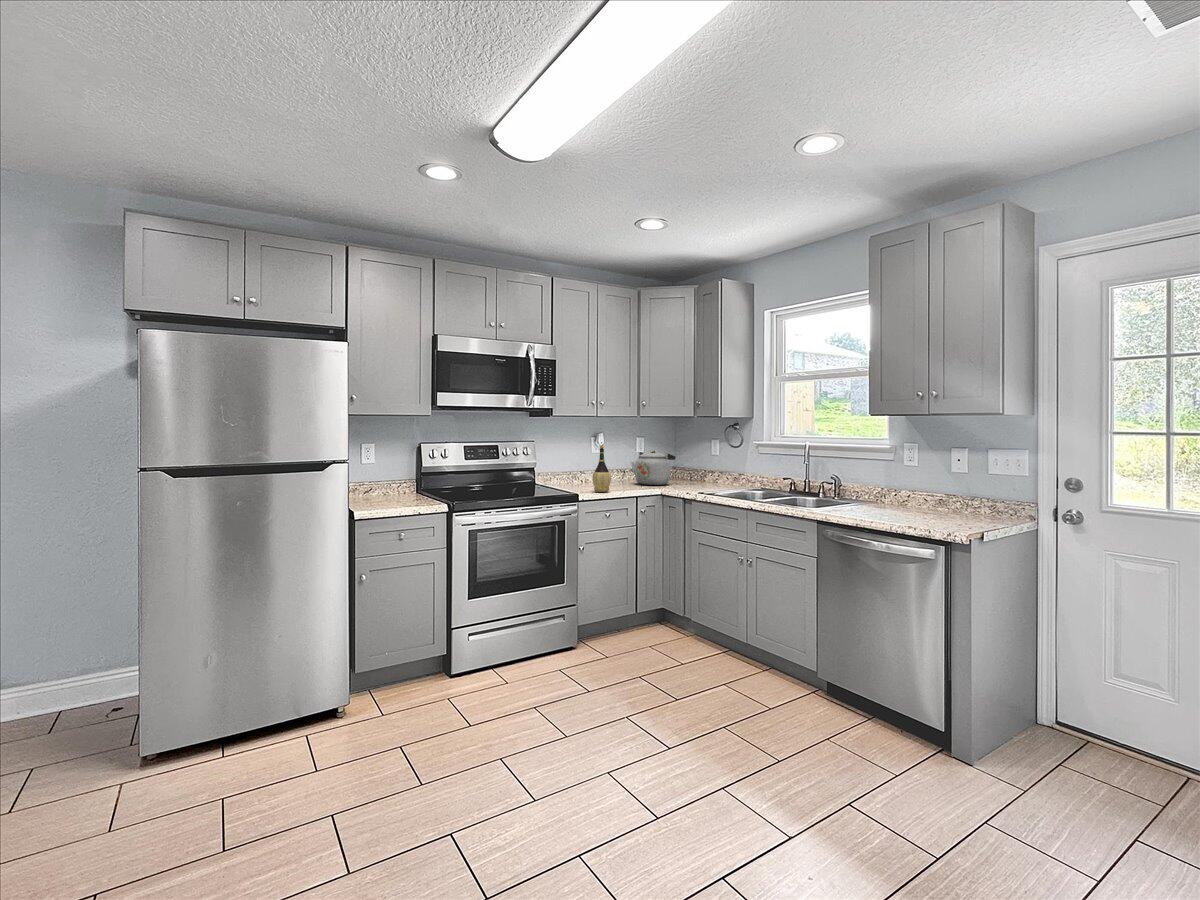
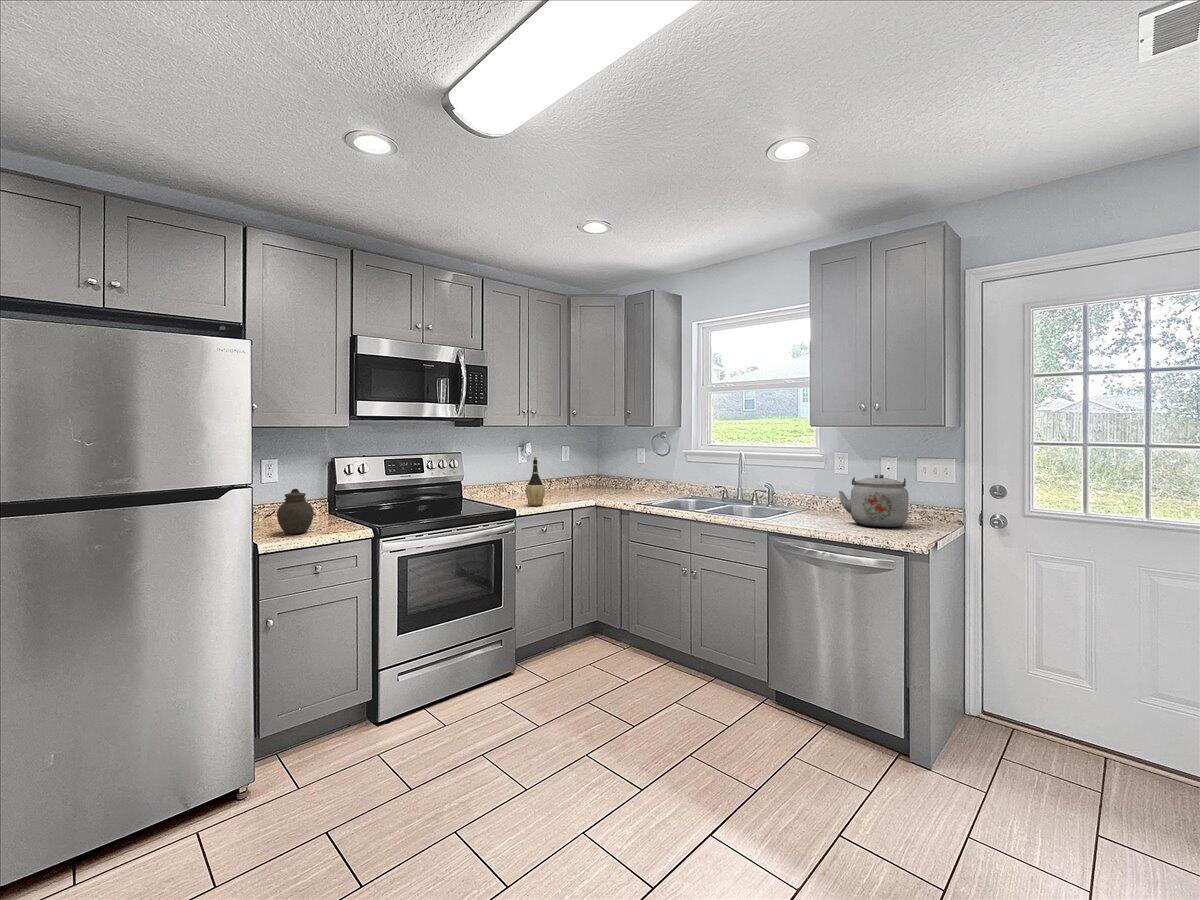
kettle: present [631,450,676,485] -> present [838,474,909,527]
jar: none [370,468,399,507] -> present [277,489,314,534]

